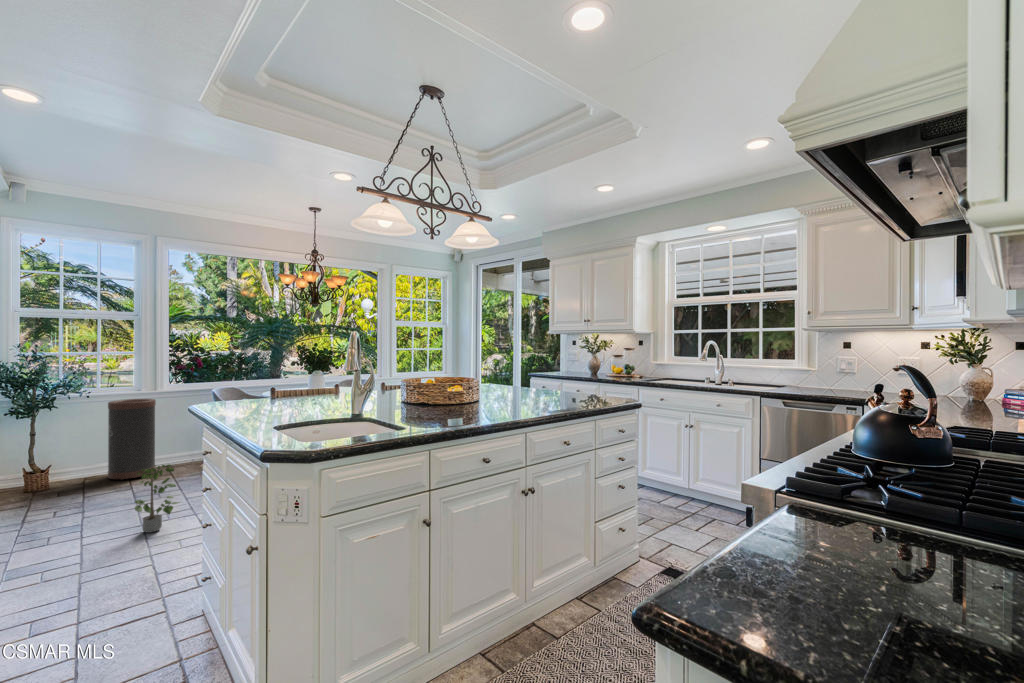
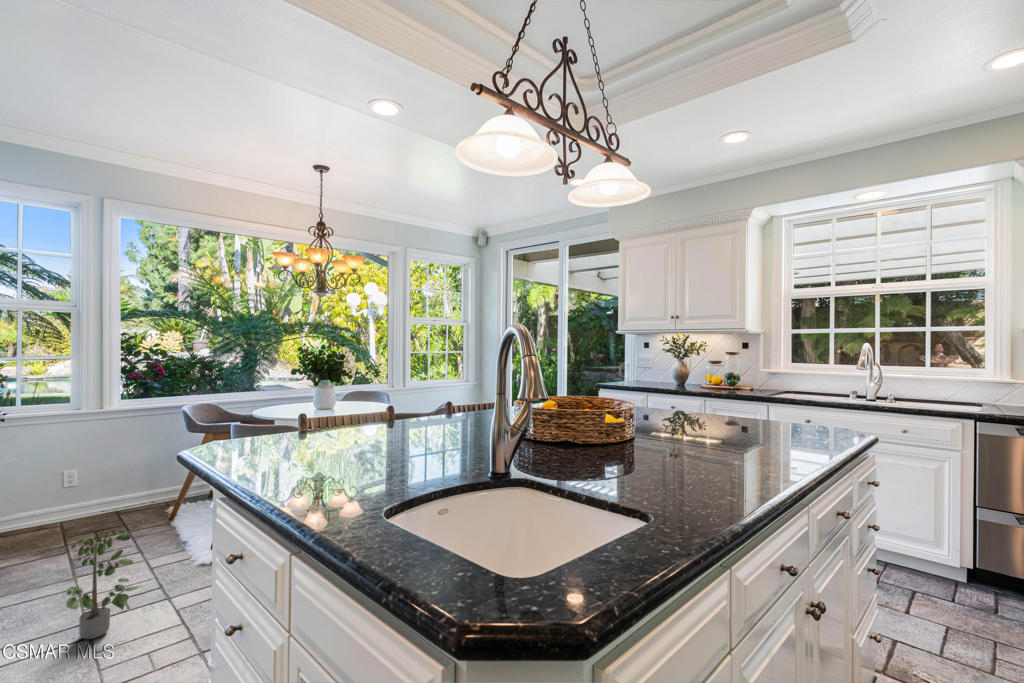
trash can: present [108,399,156,480] -> none [30,421,100,538]

